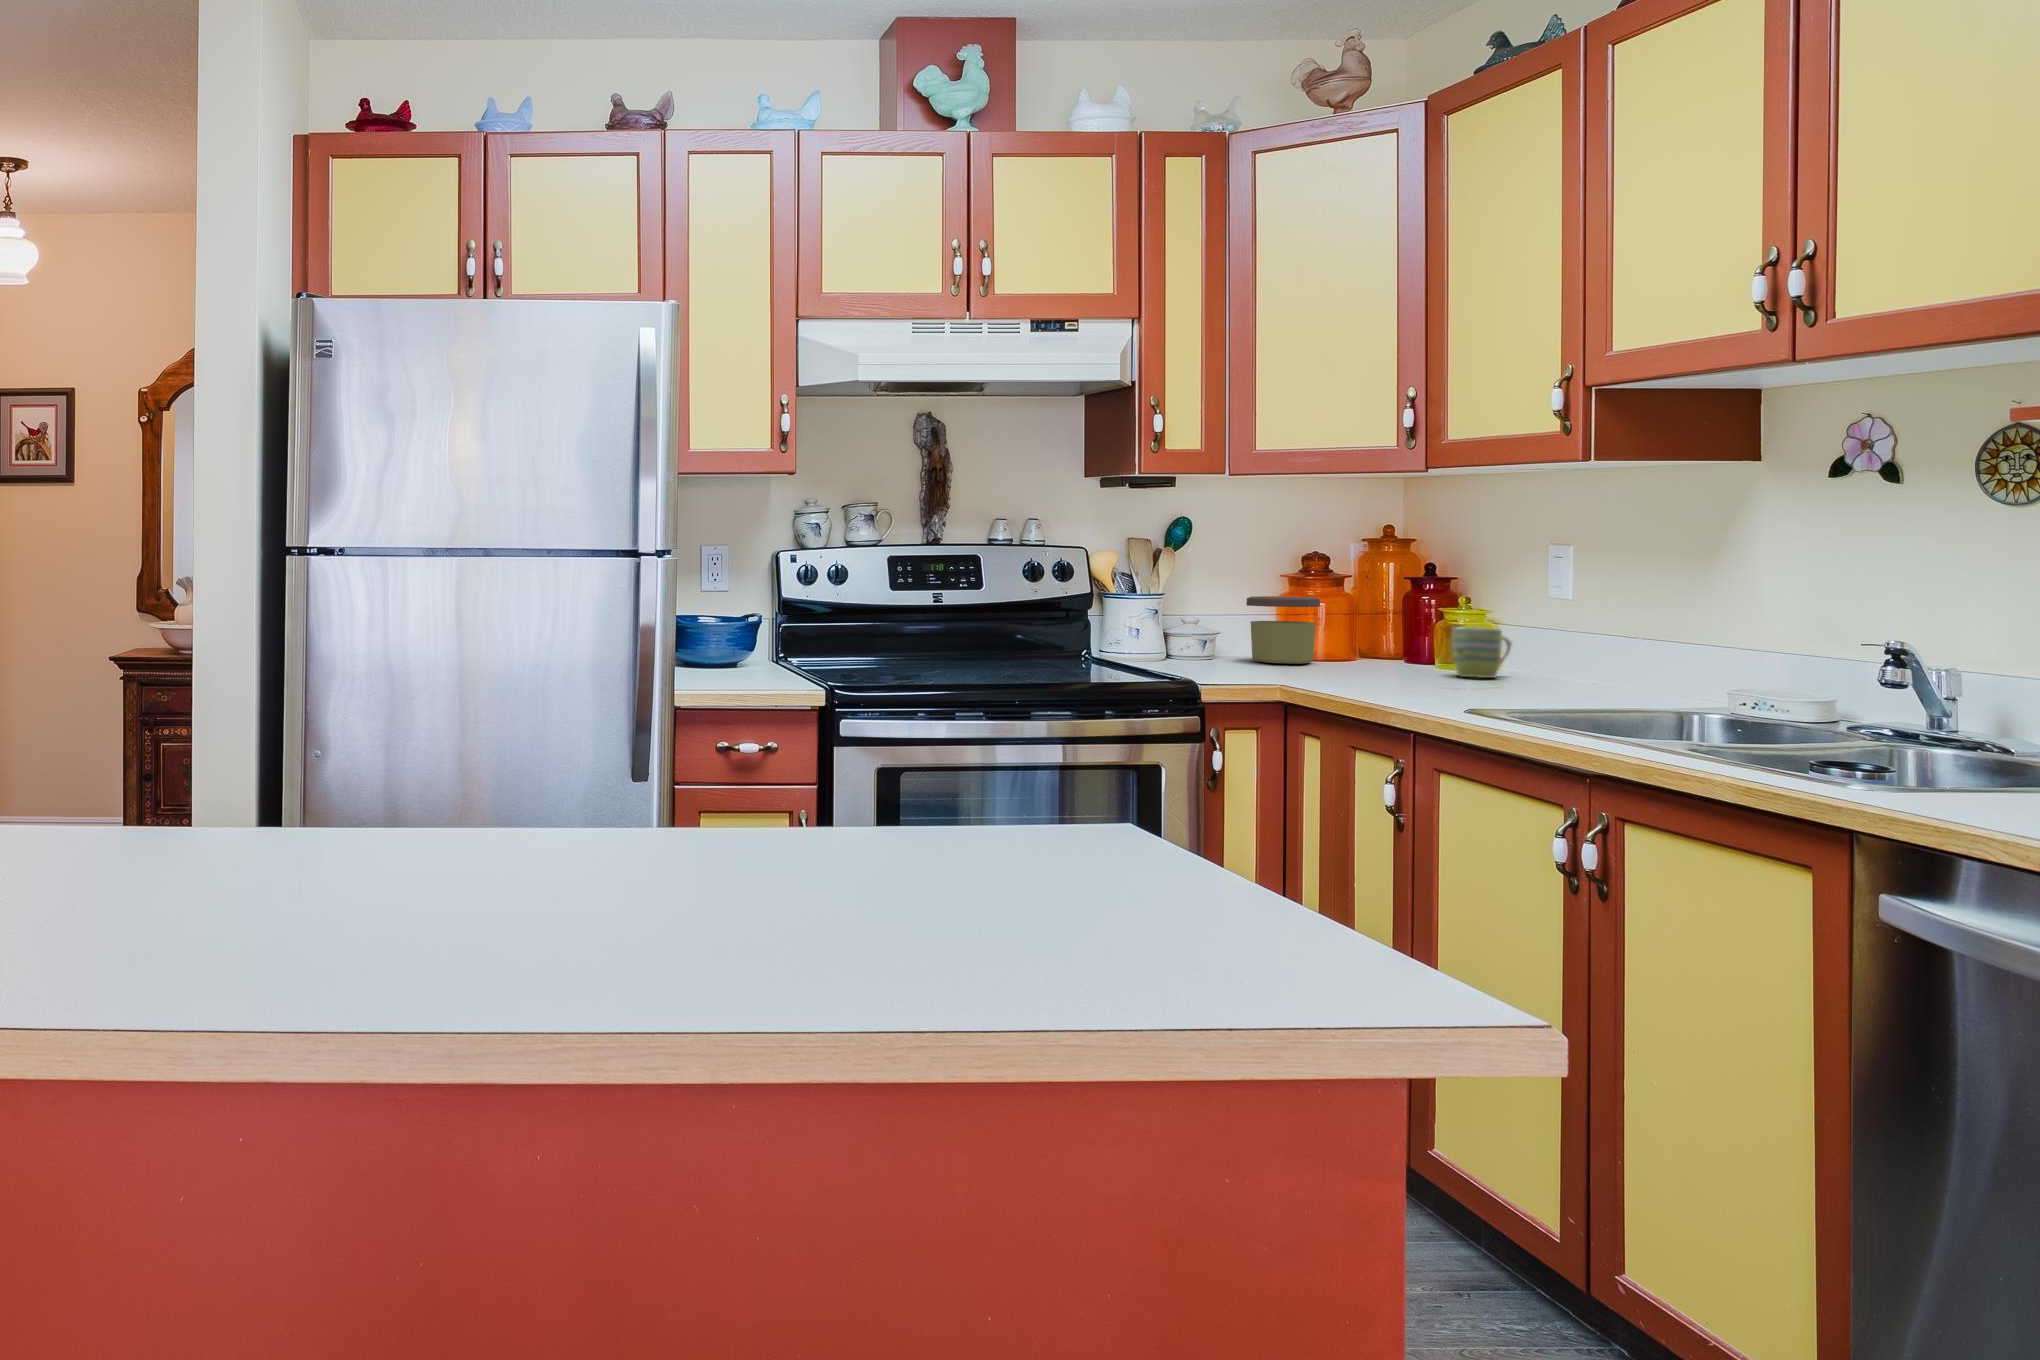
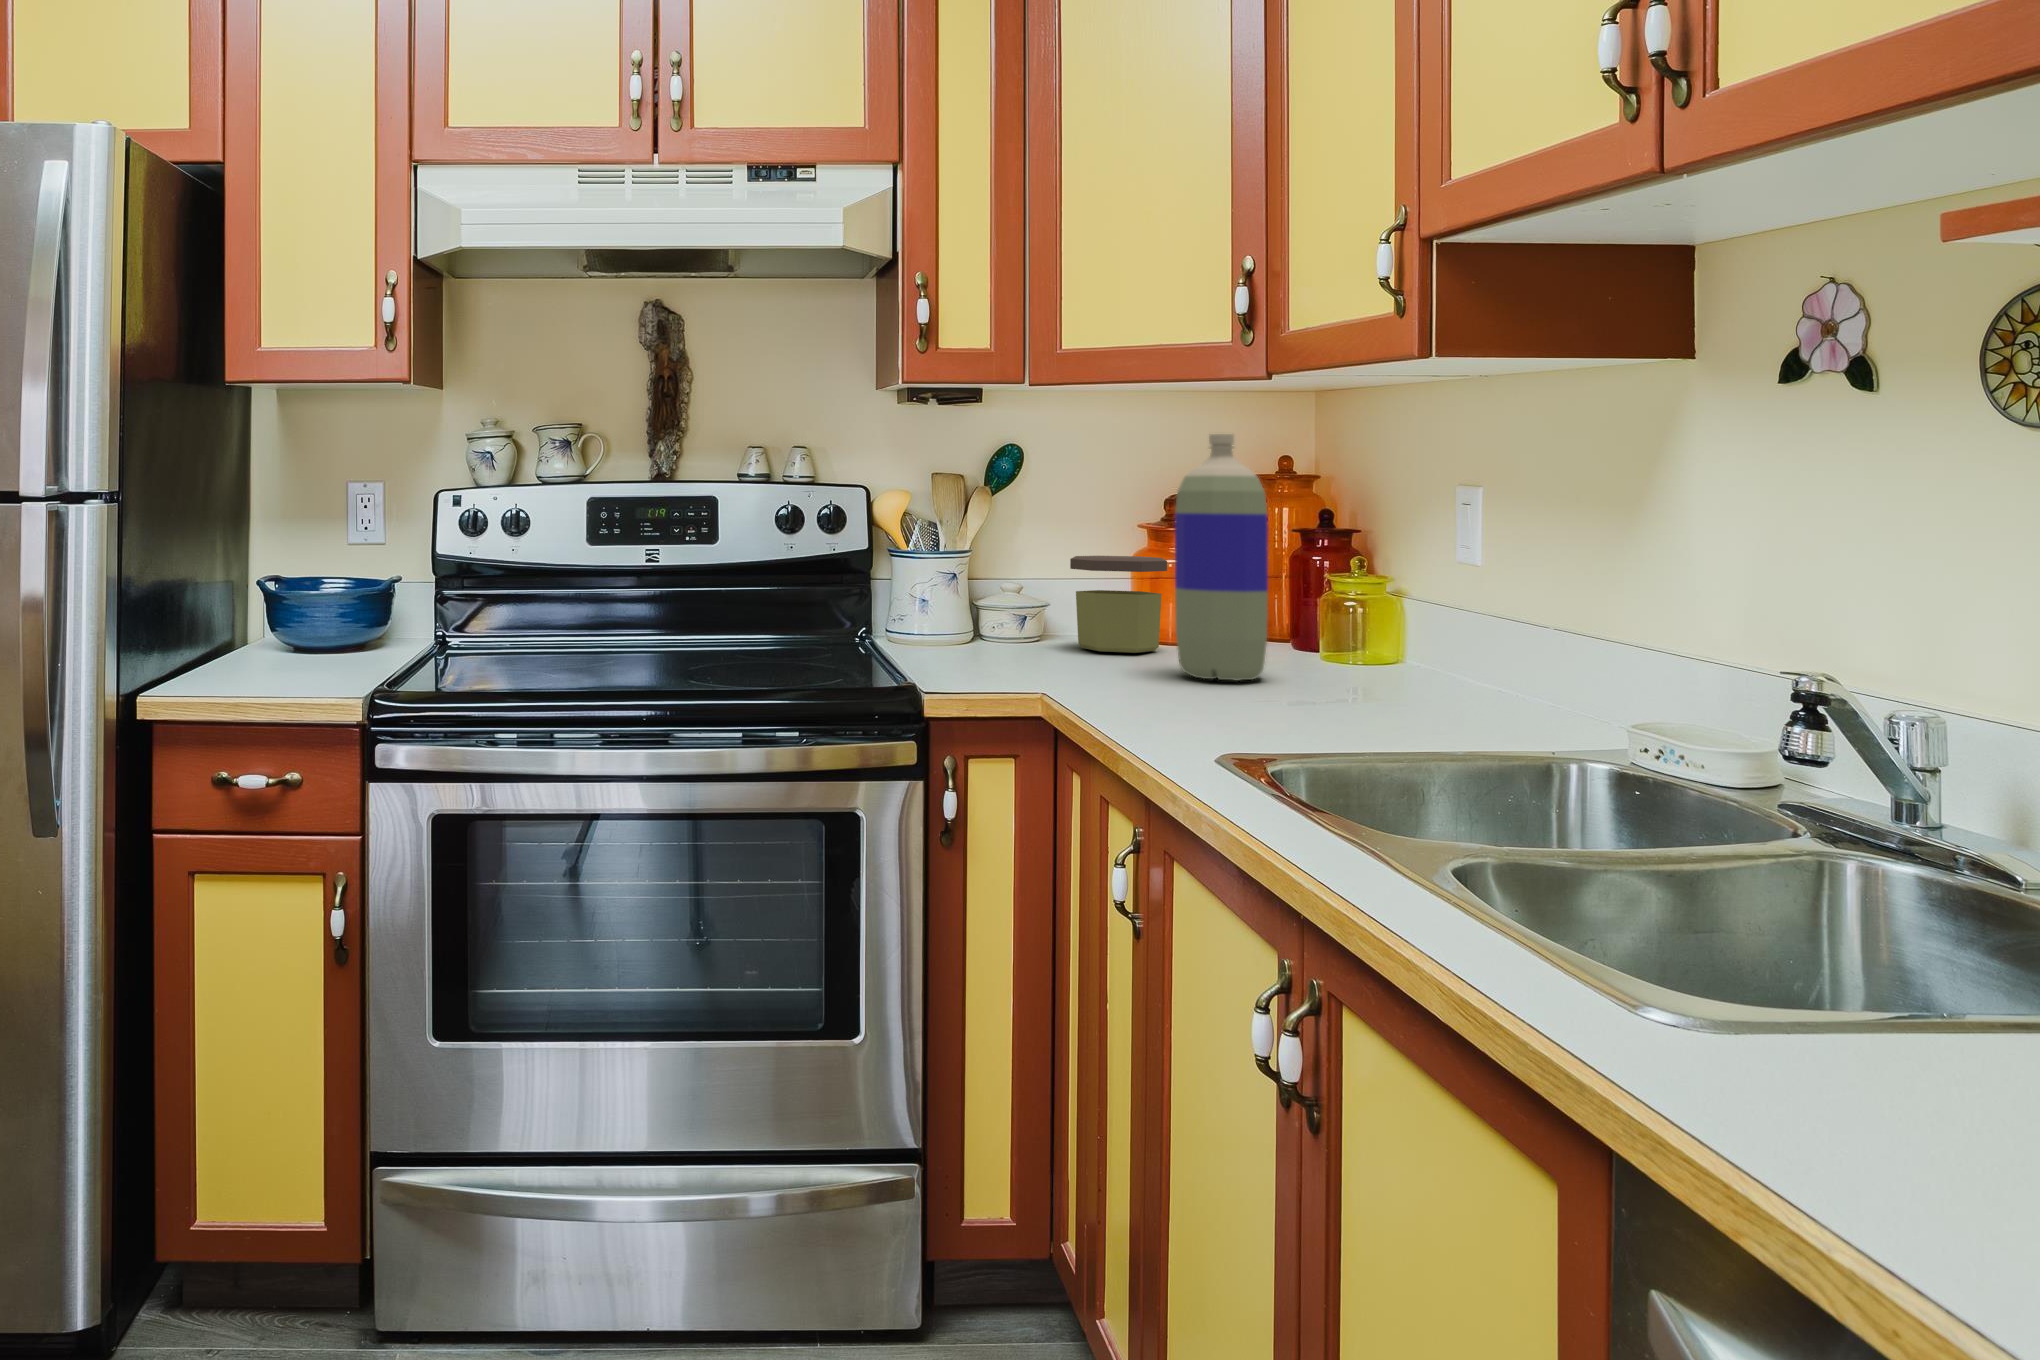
bottle: none [1351,511,1422,679] -> present [1175,434,1268,681]
mug: present [1452,627,1512,678] -> none [1320,603,1405,679]

